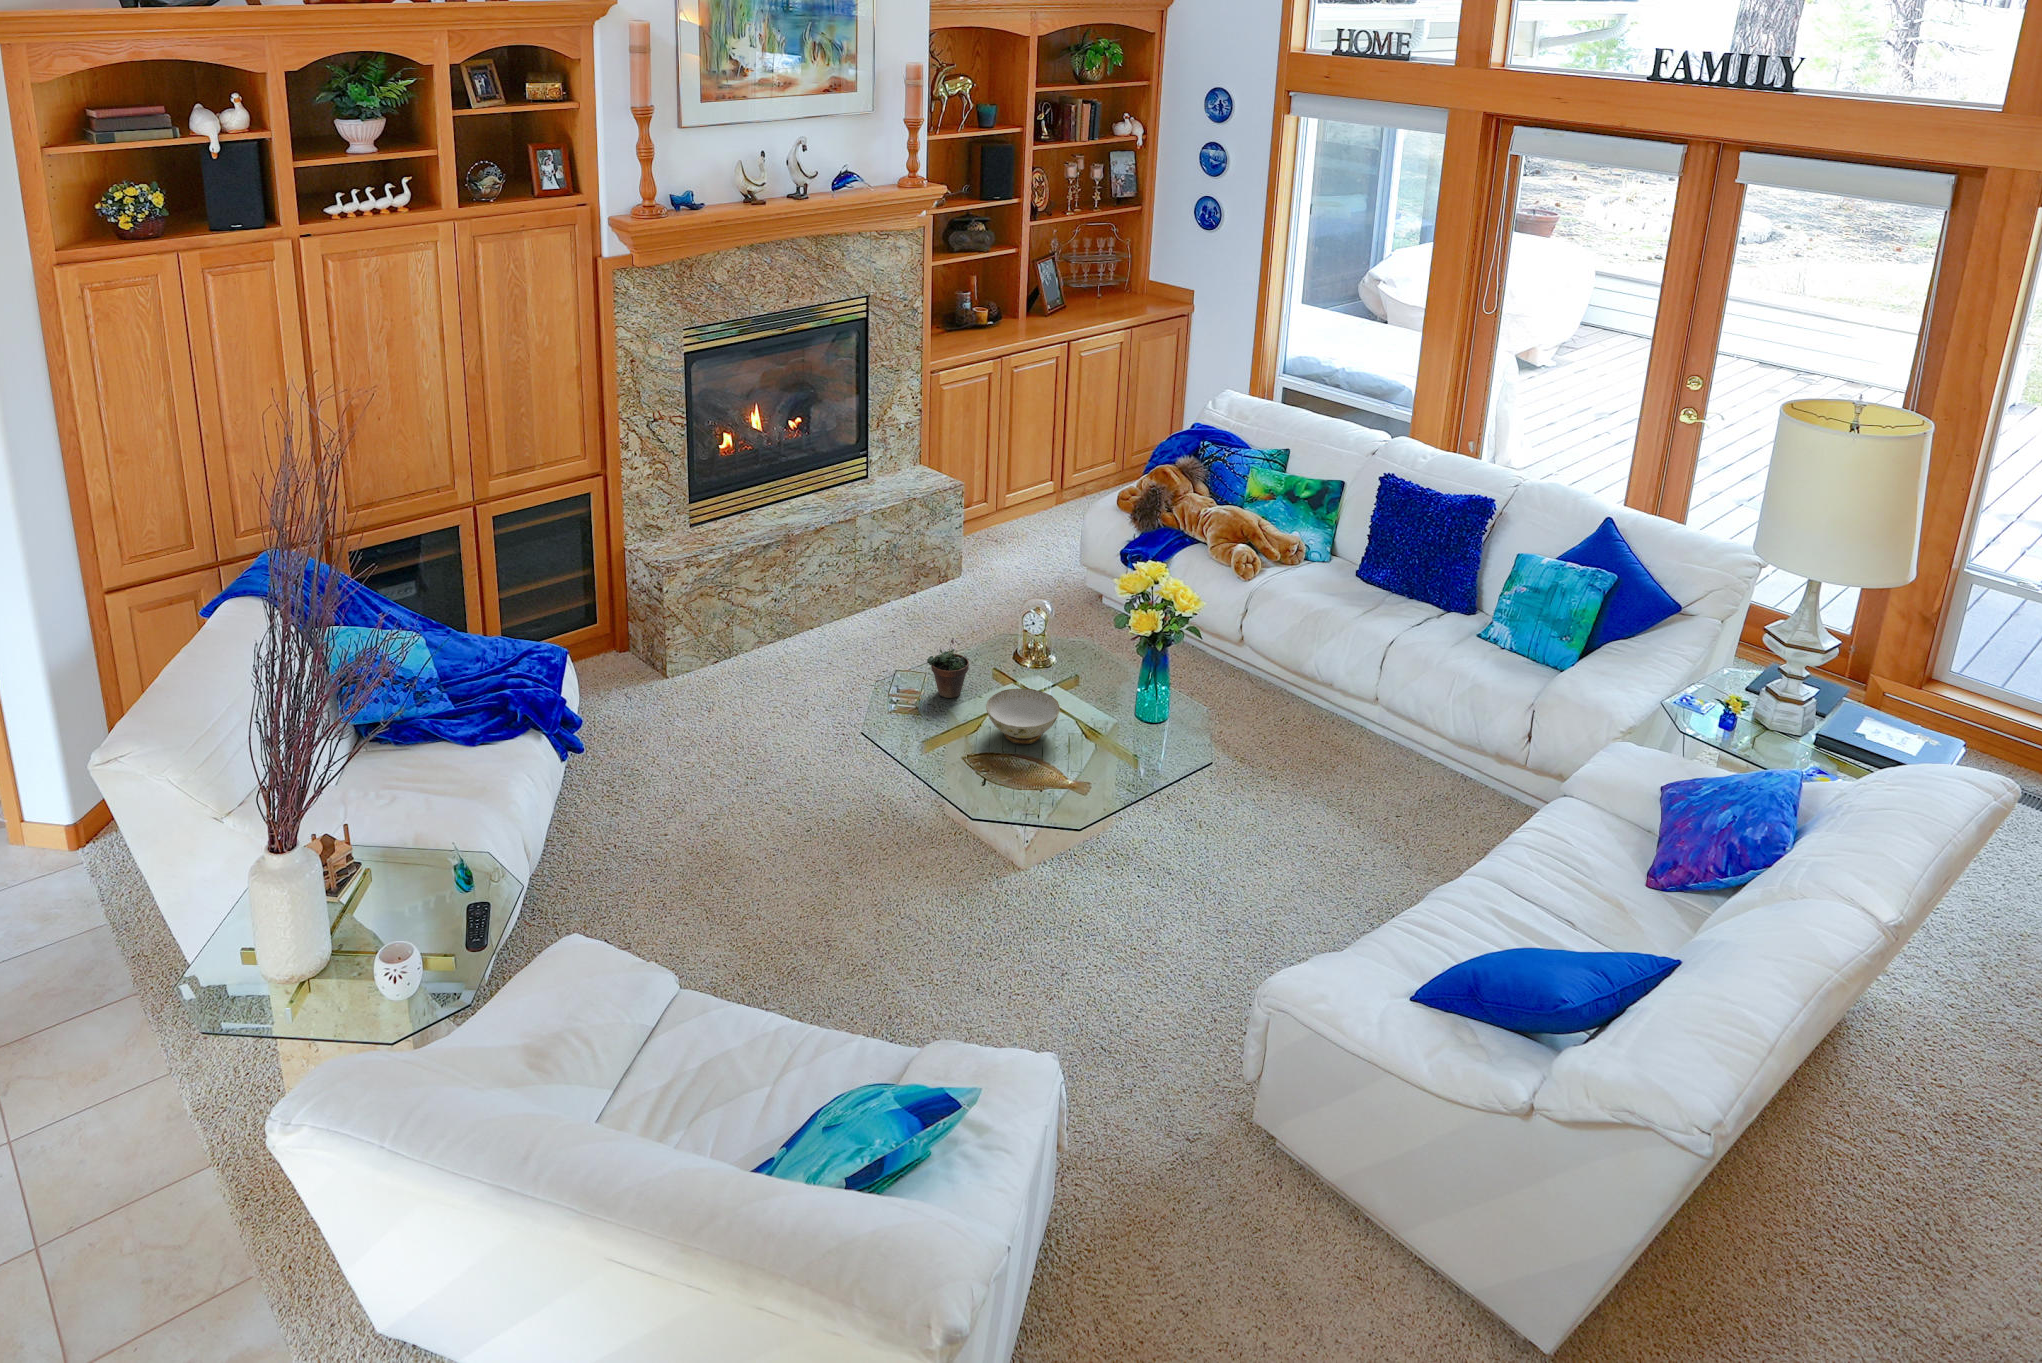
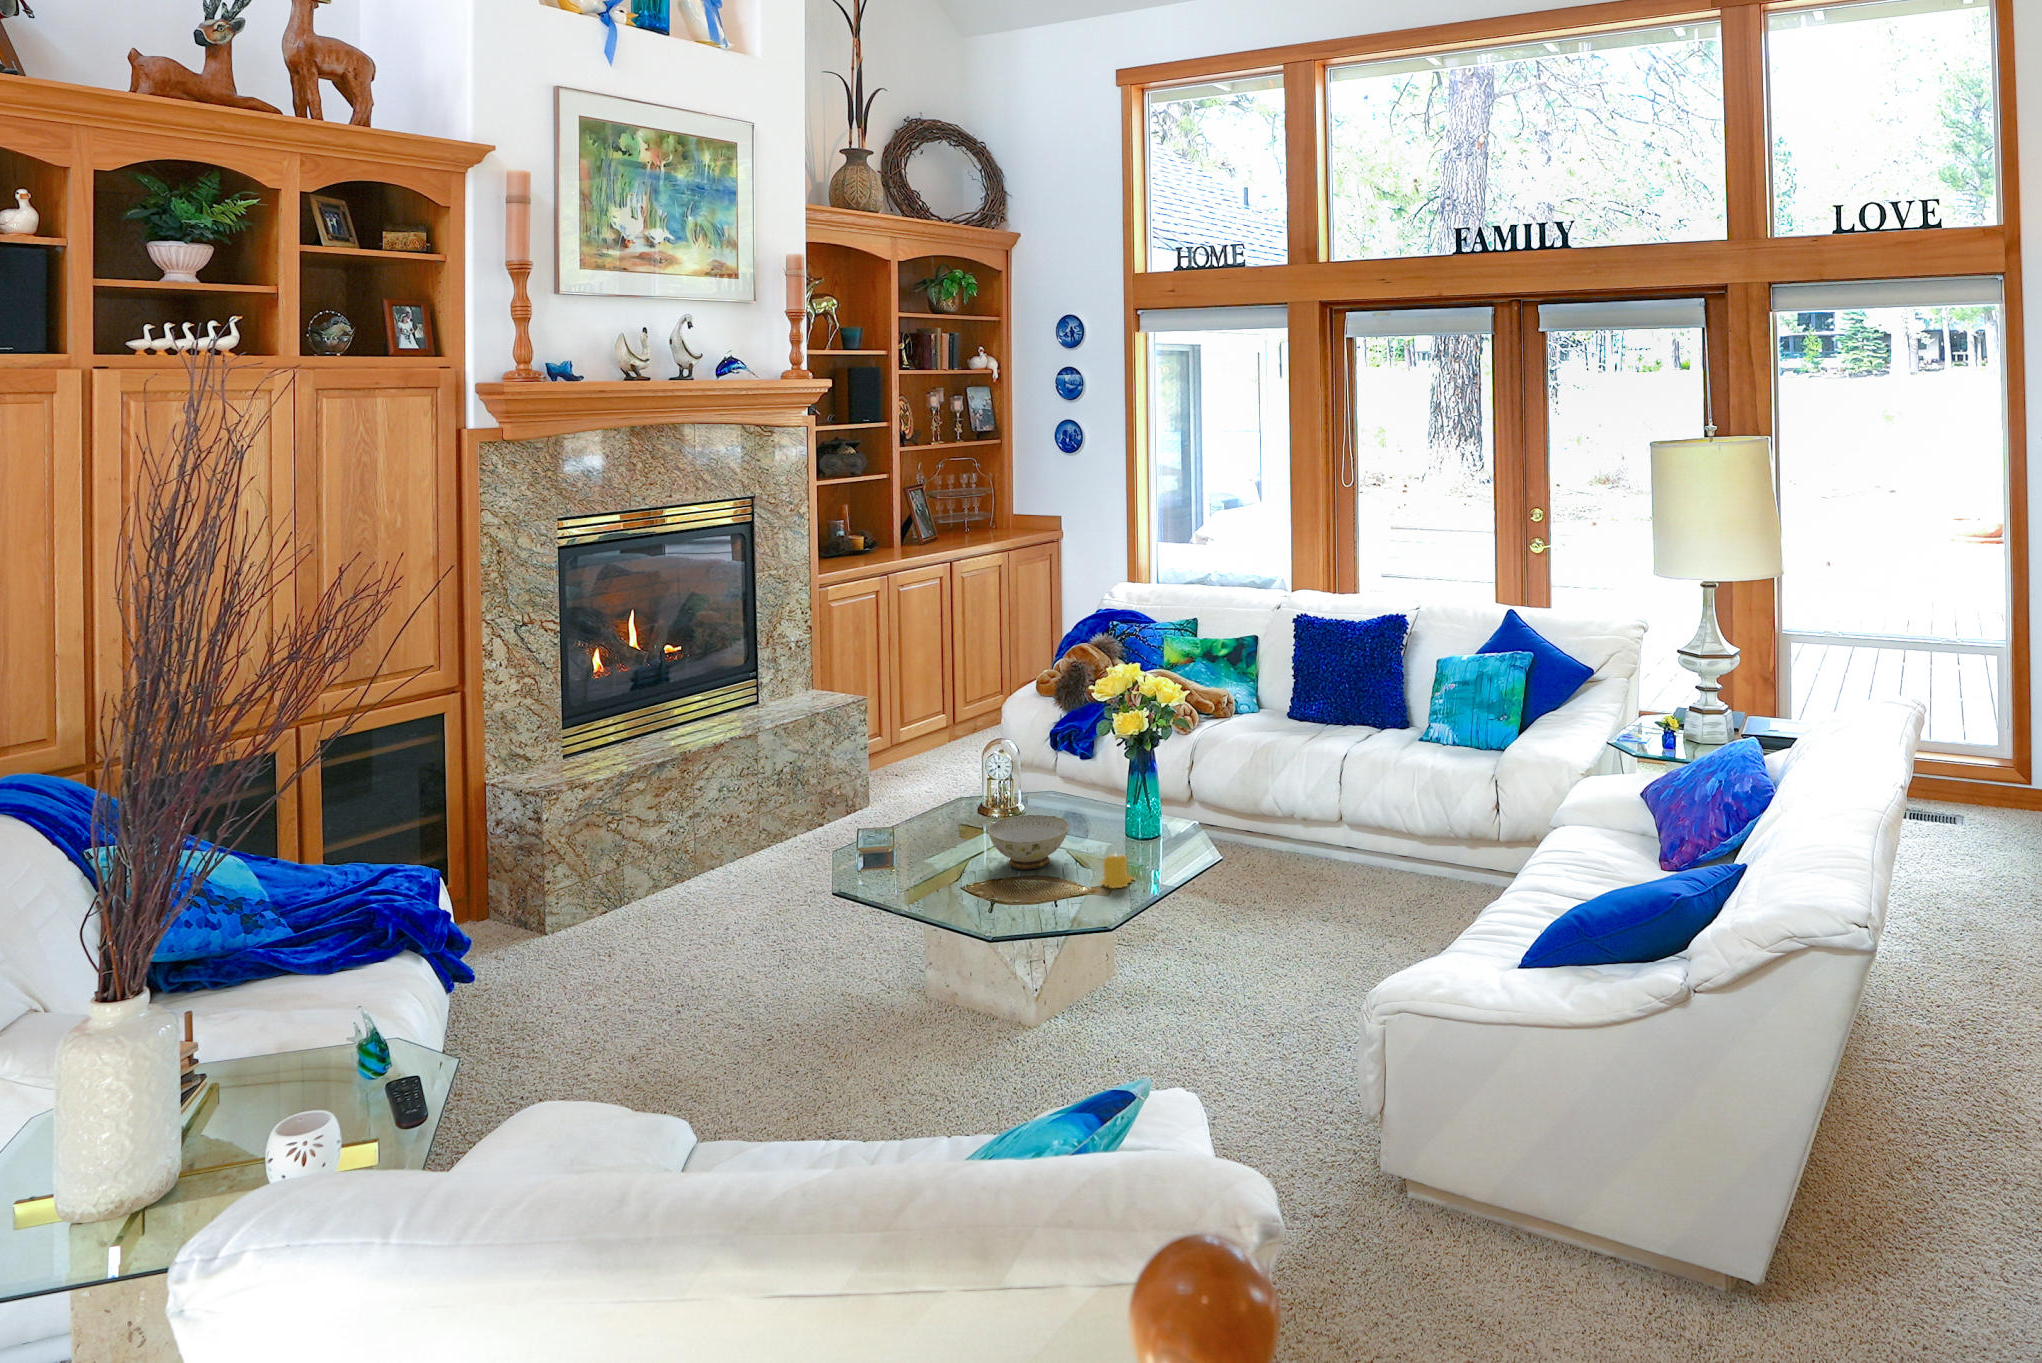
succulent plant: present [927,638,969,698] -> none [906,776,953,849]
candle: none [1072,753,1107,788] -> present [1101,855,1134,888]

